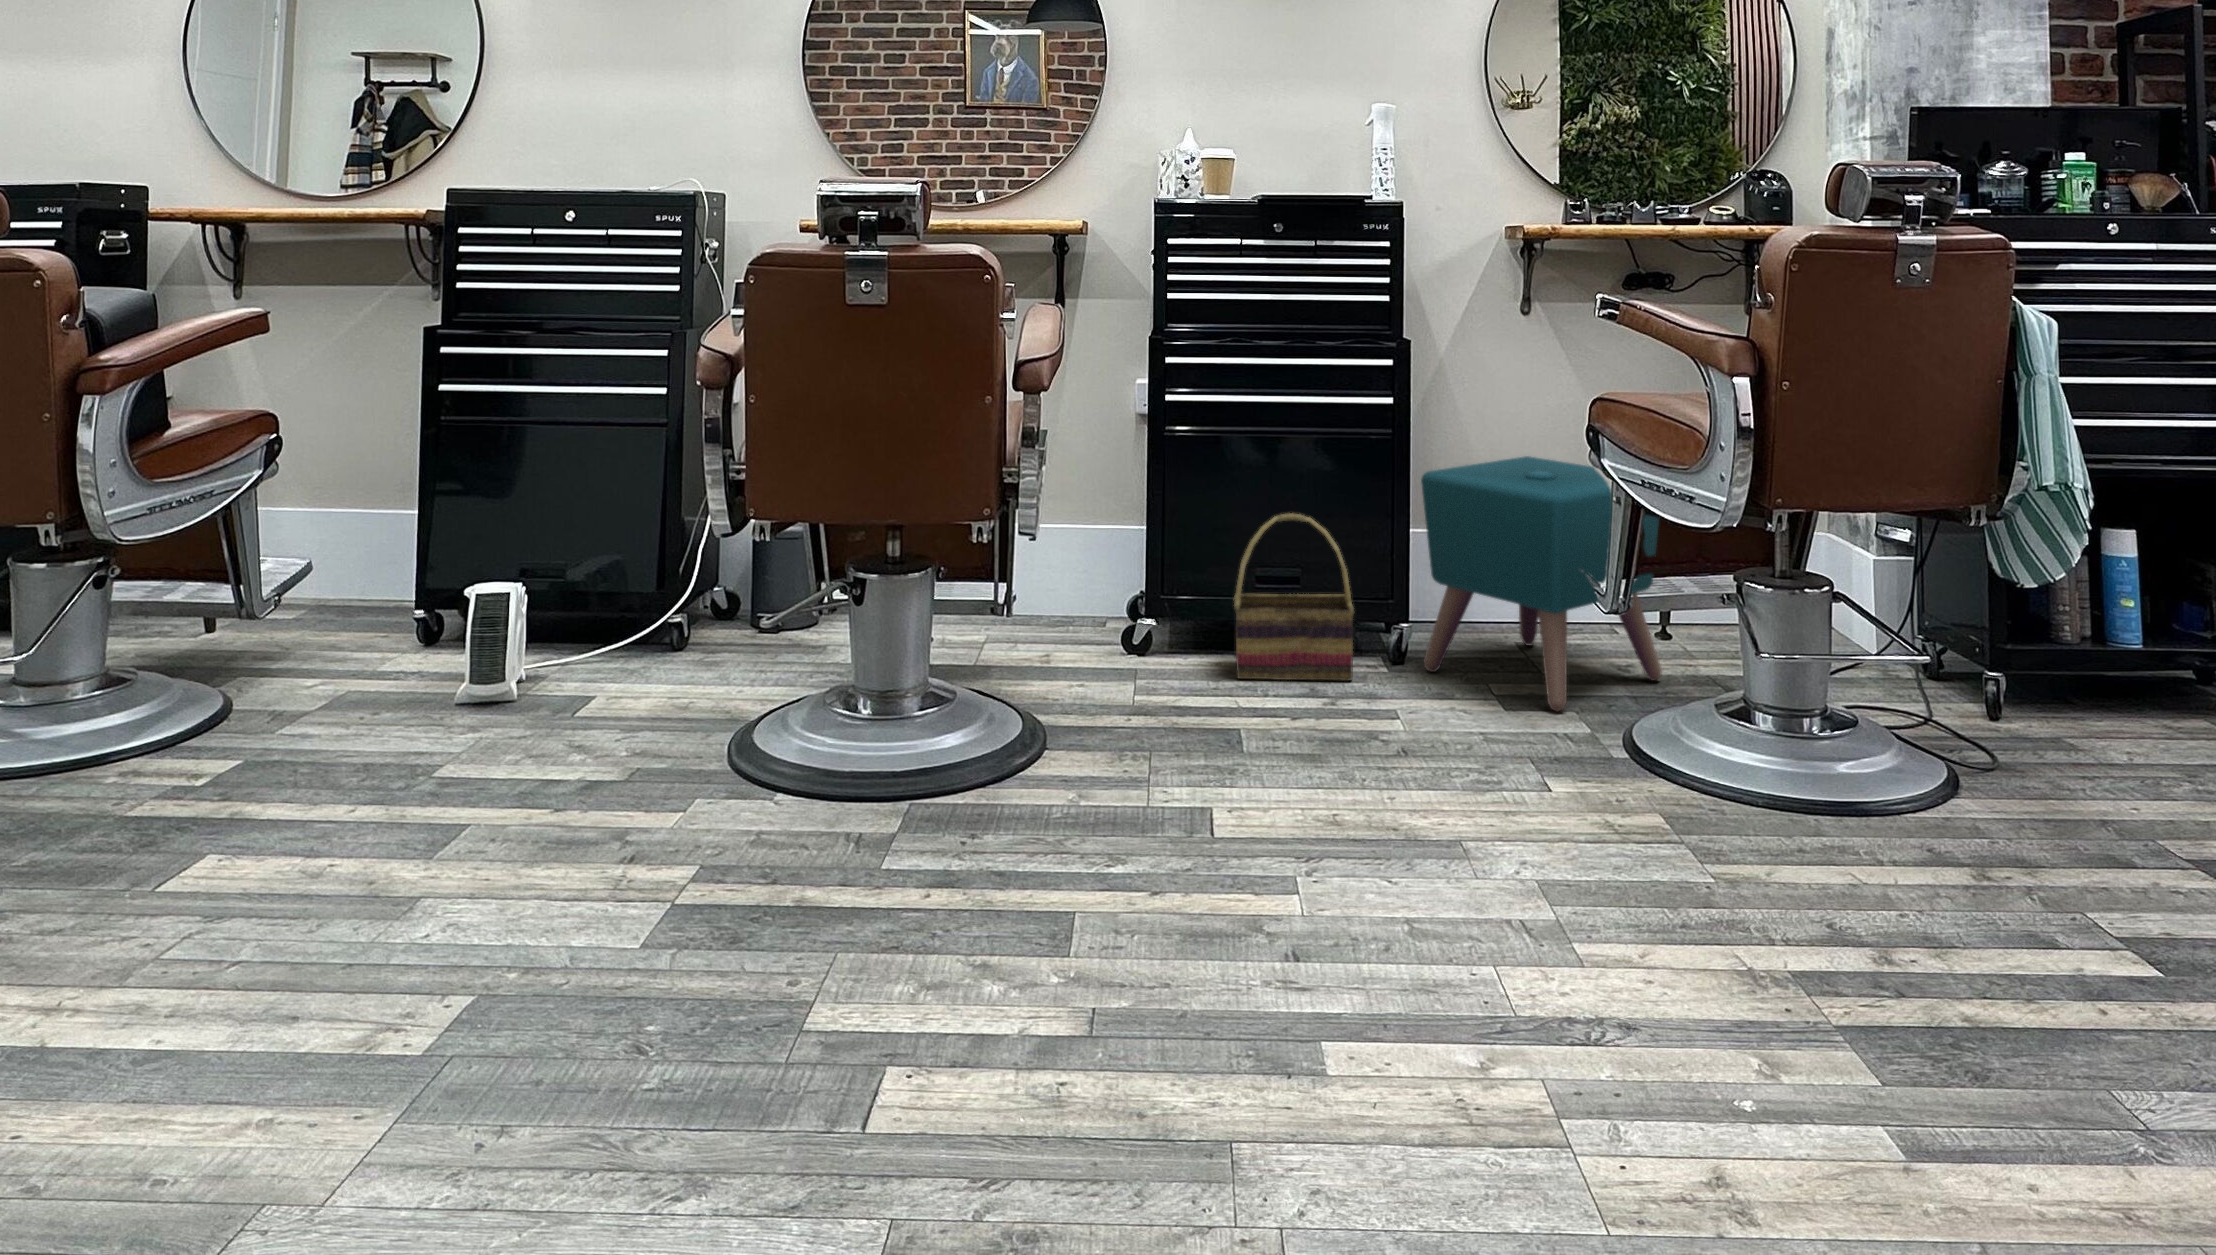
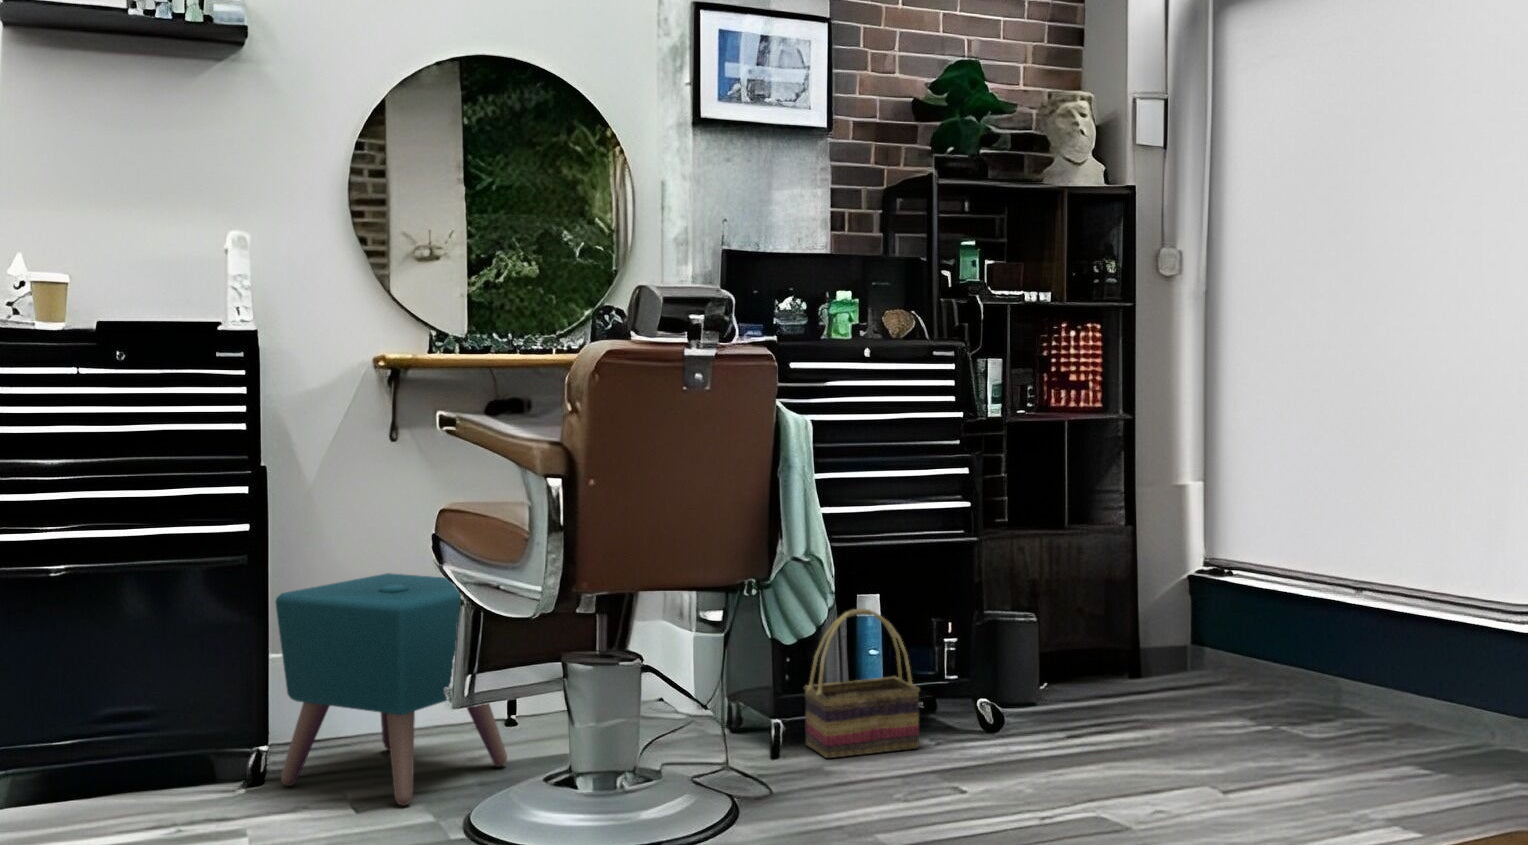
basket: present [1234,513,1354,681] -> present [804,609,920,758]

